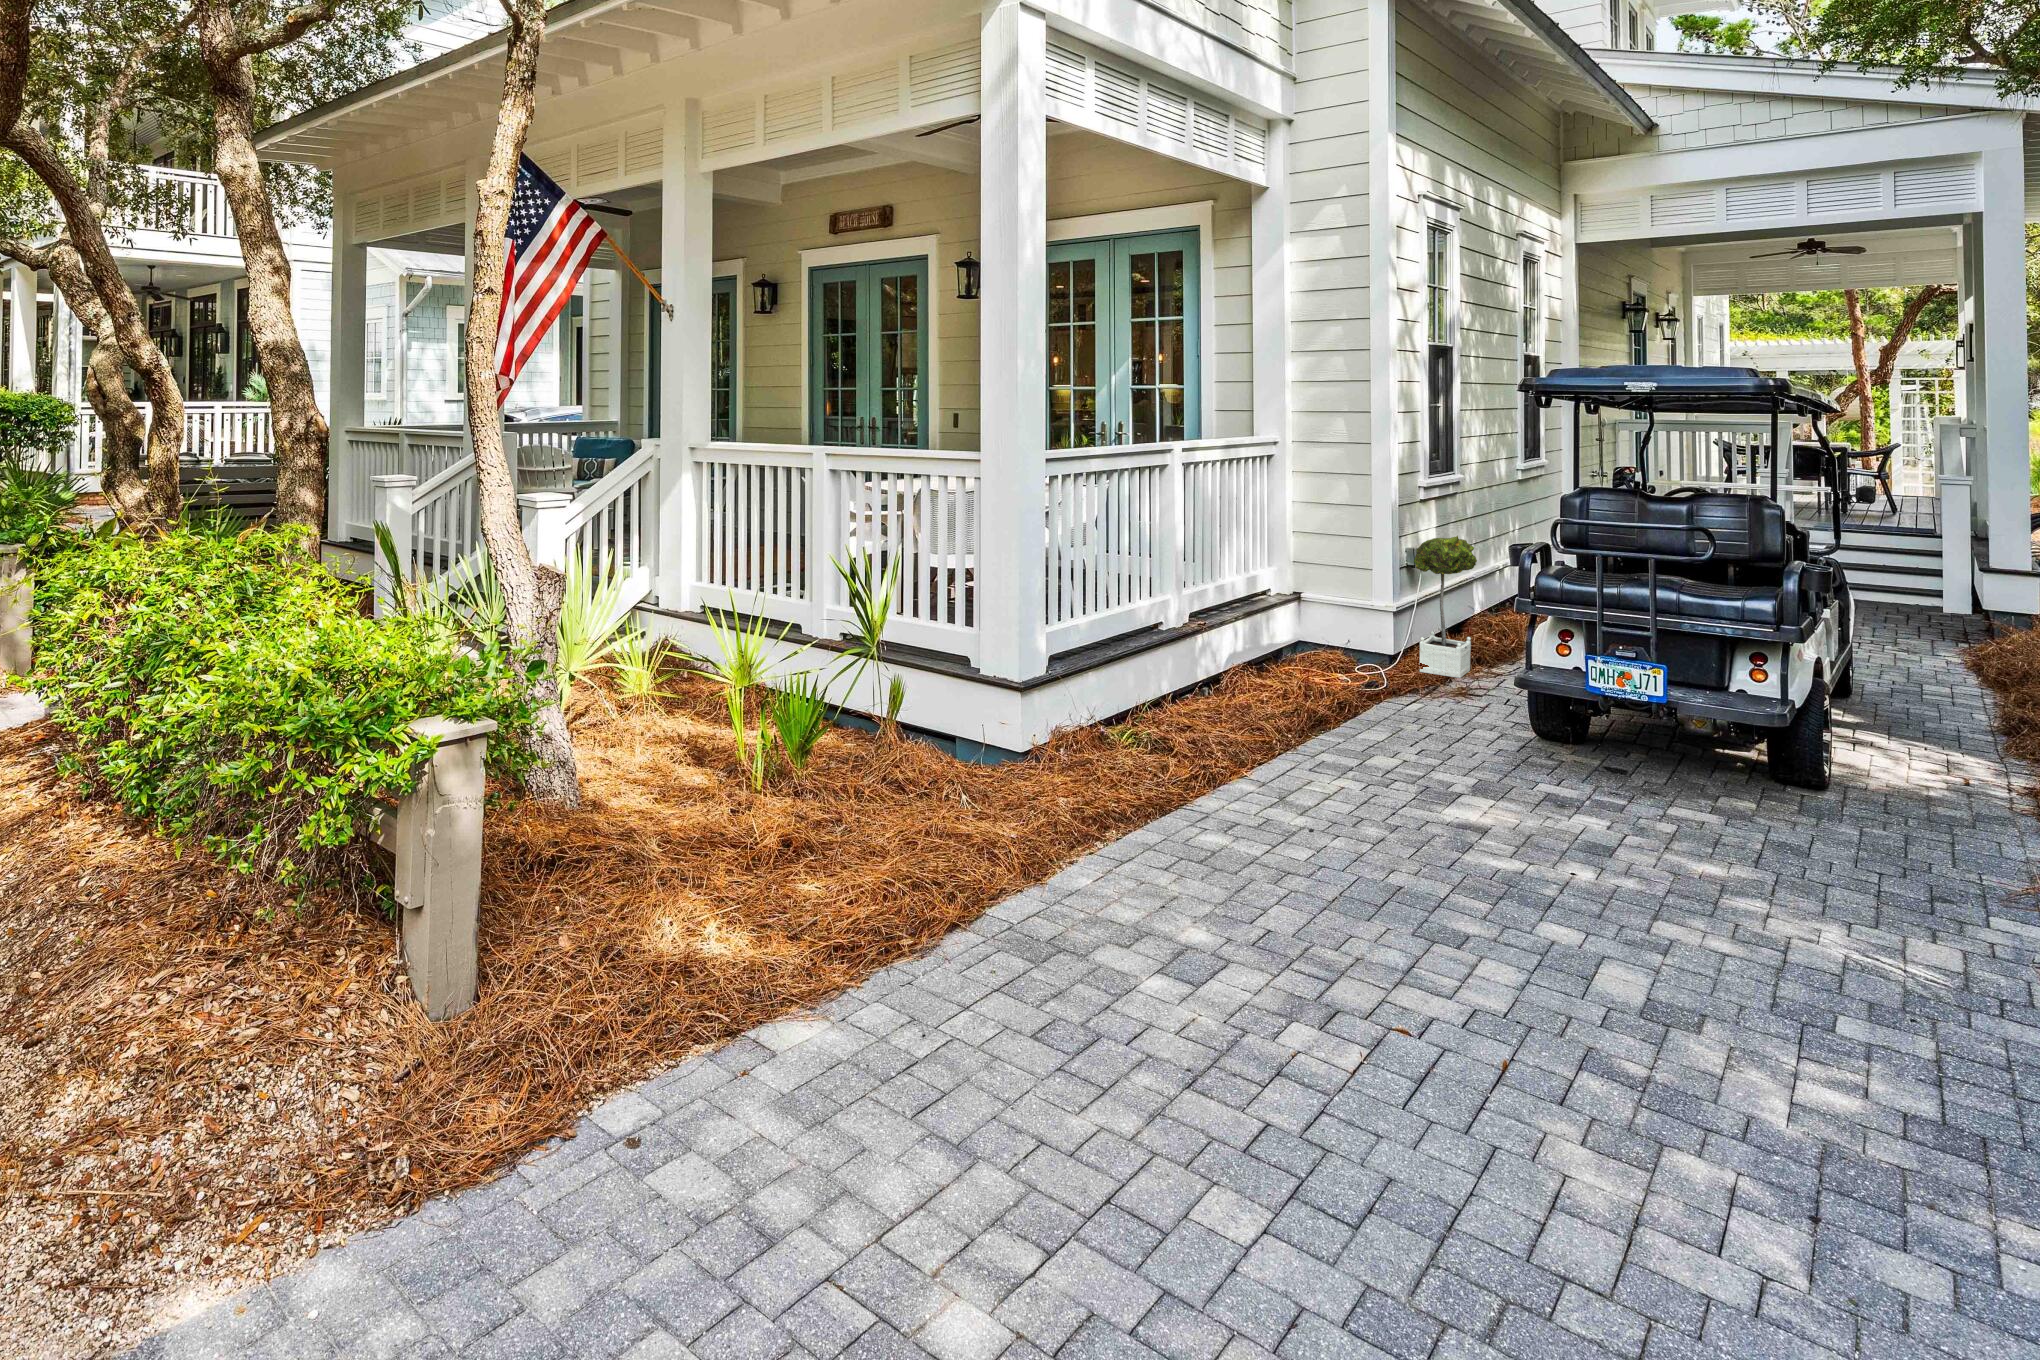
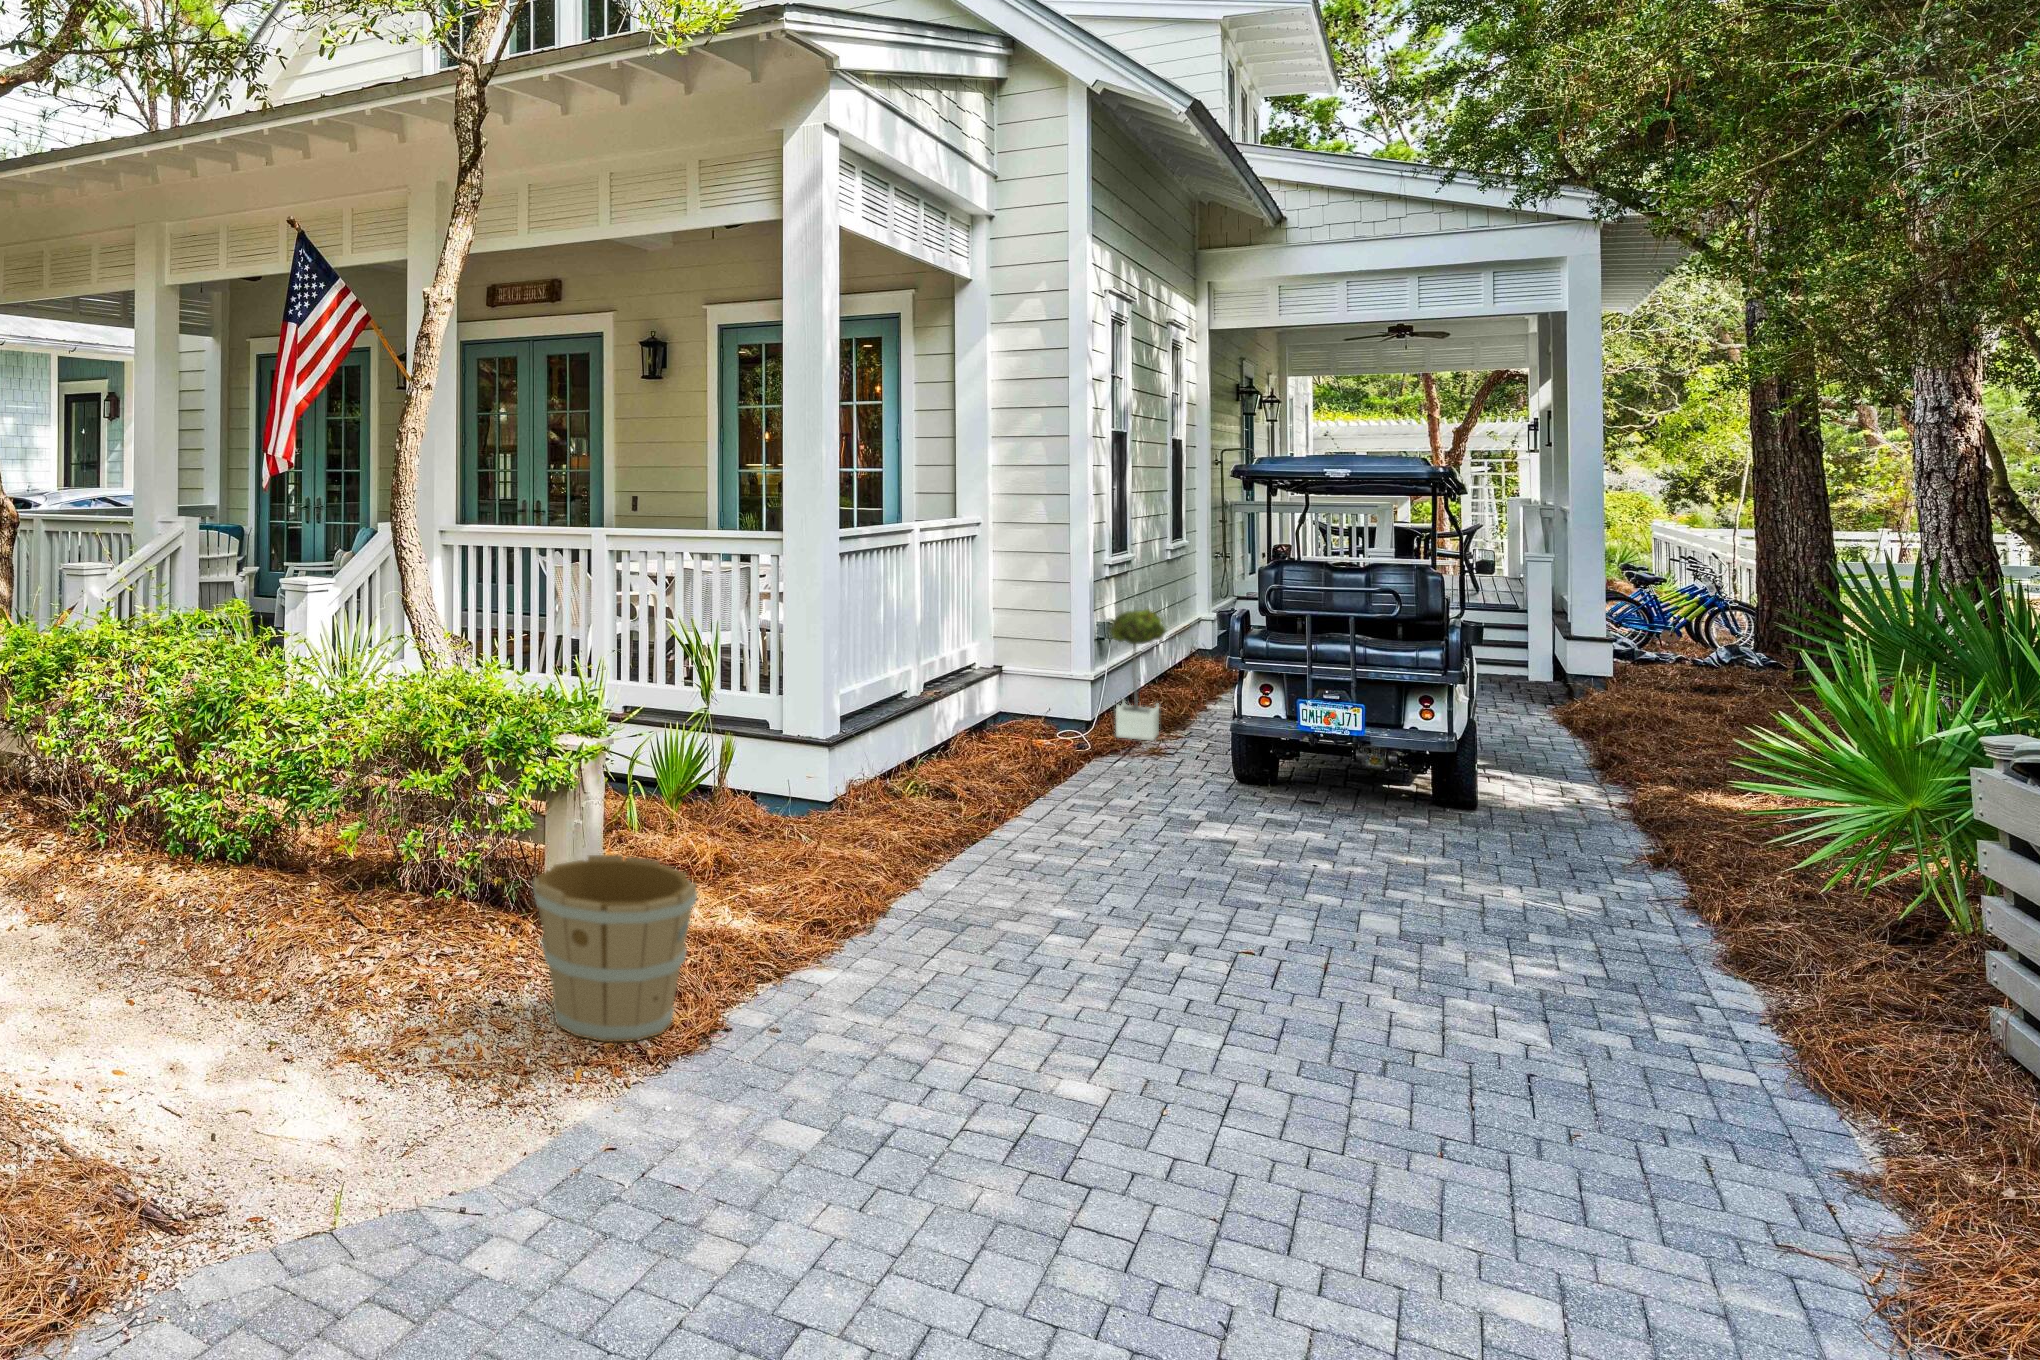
wooden bucket: none [384,861,607,1130] -> present [533,855,697,1042]

